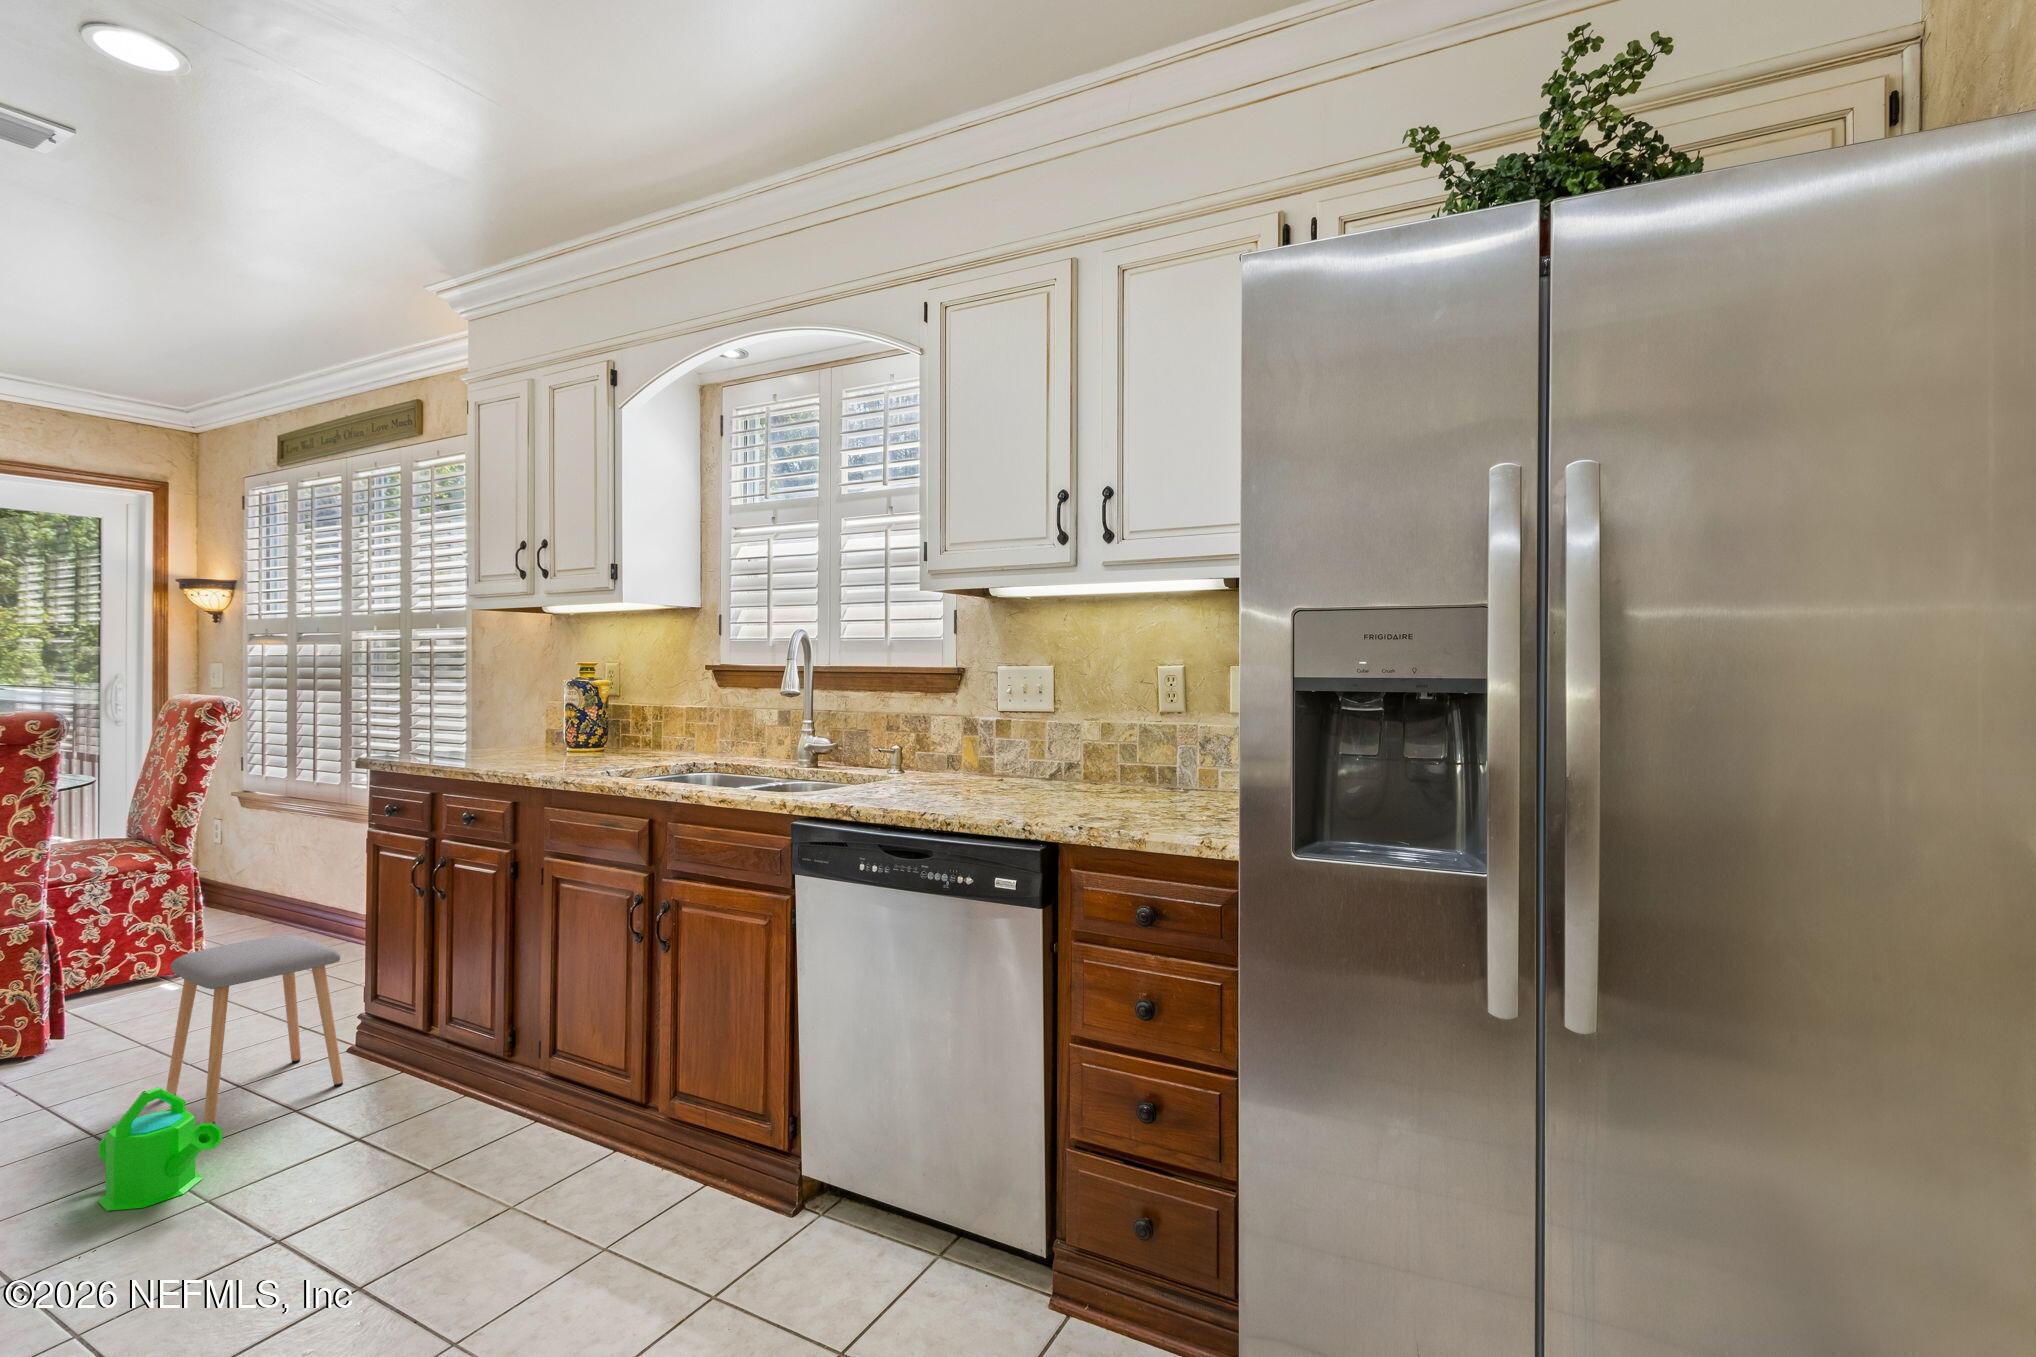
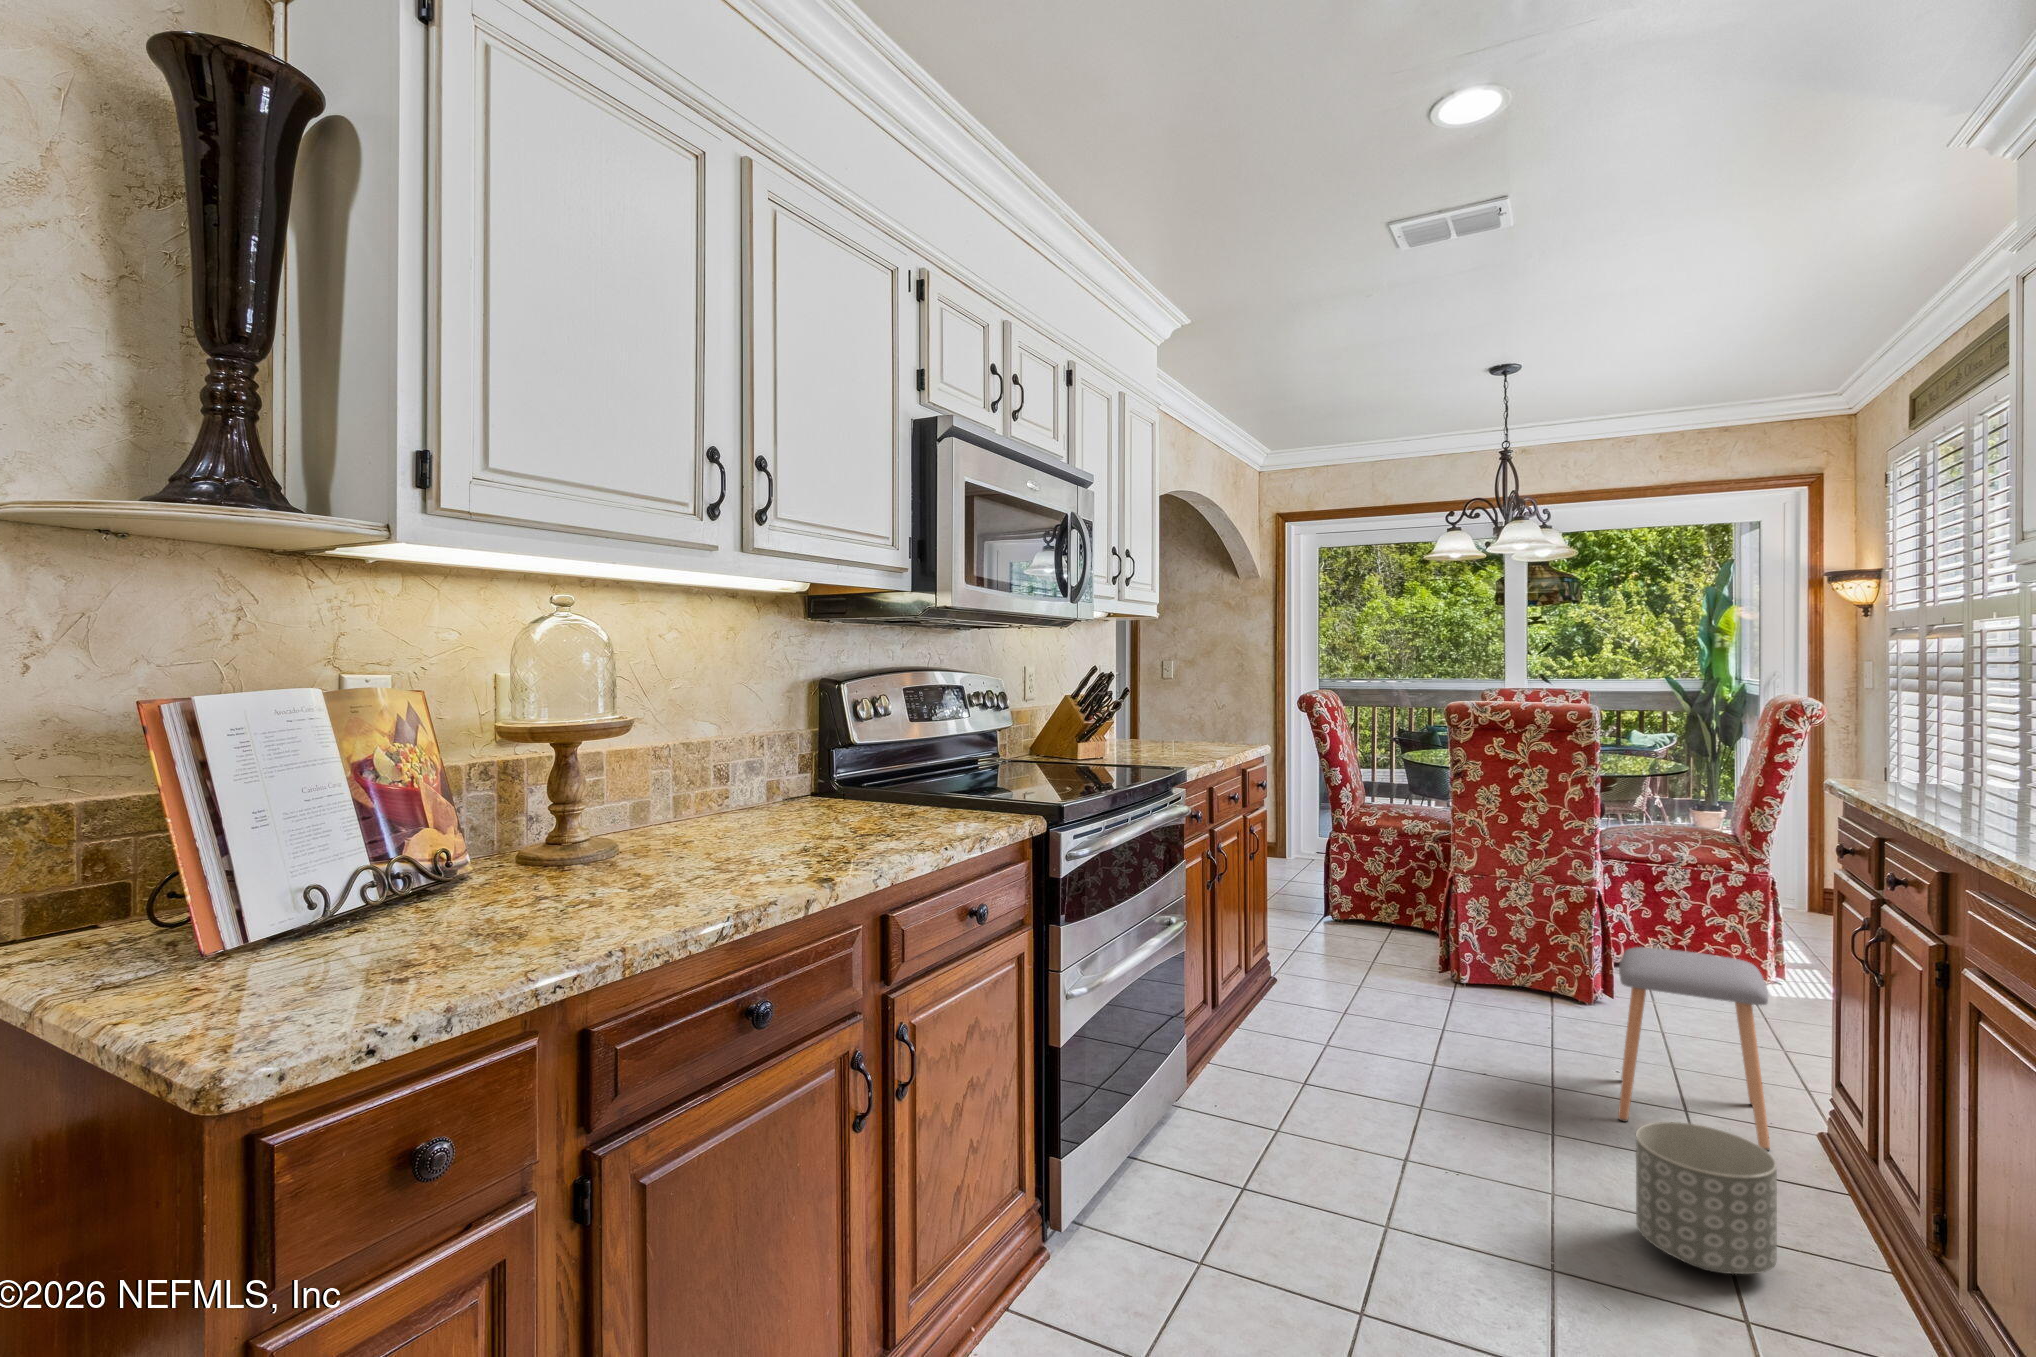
planter: none [328,1057,443,1180] -> present [1636,1122,1777,1274]
watering can: present [98,1087,223,1211] -> none [1489,1053,1568,1164]

